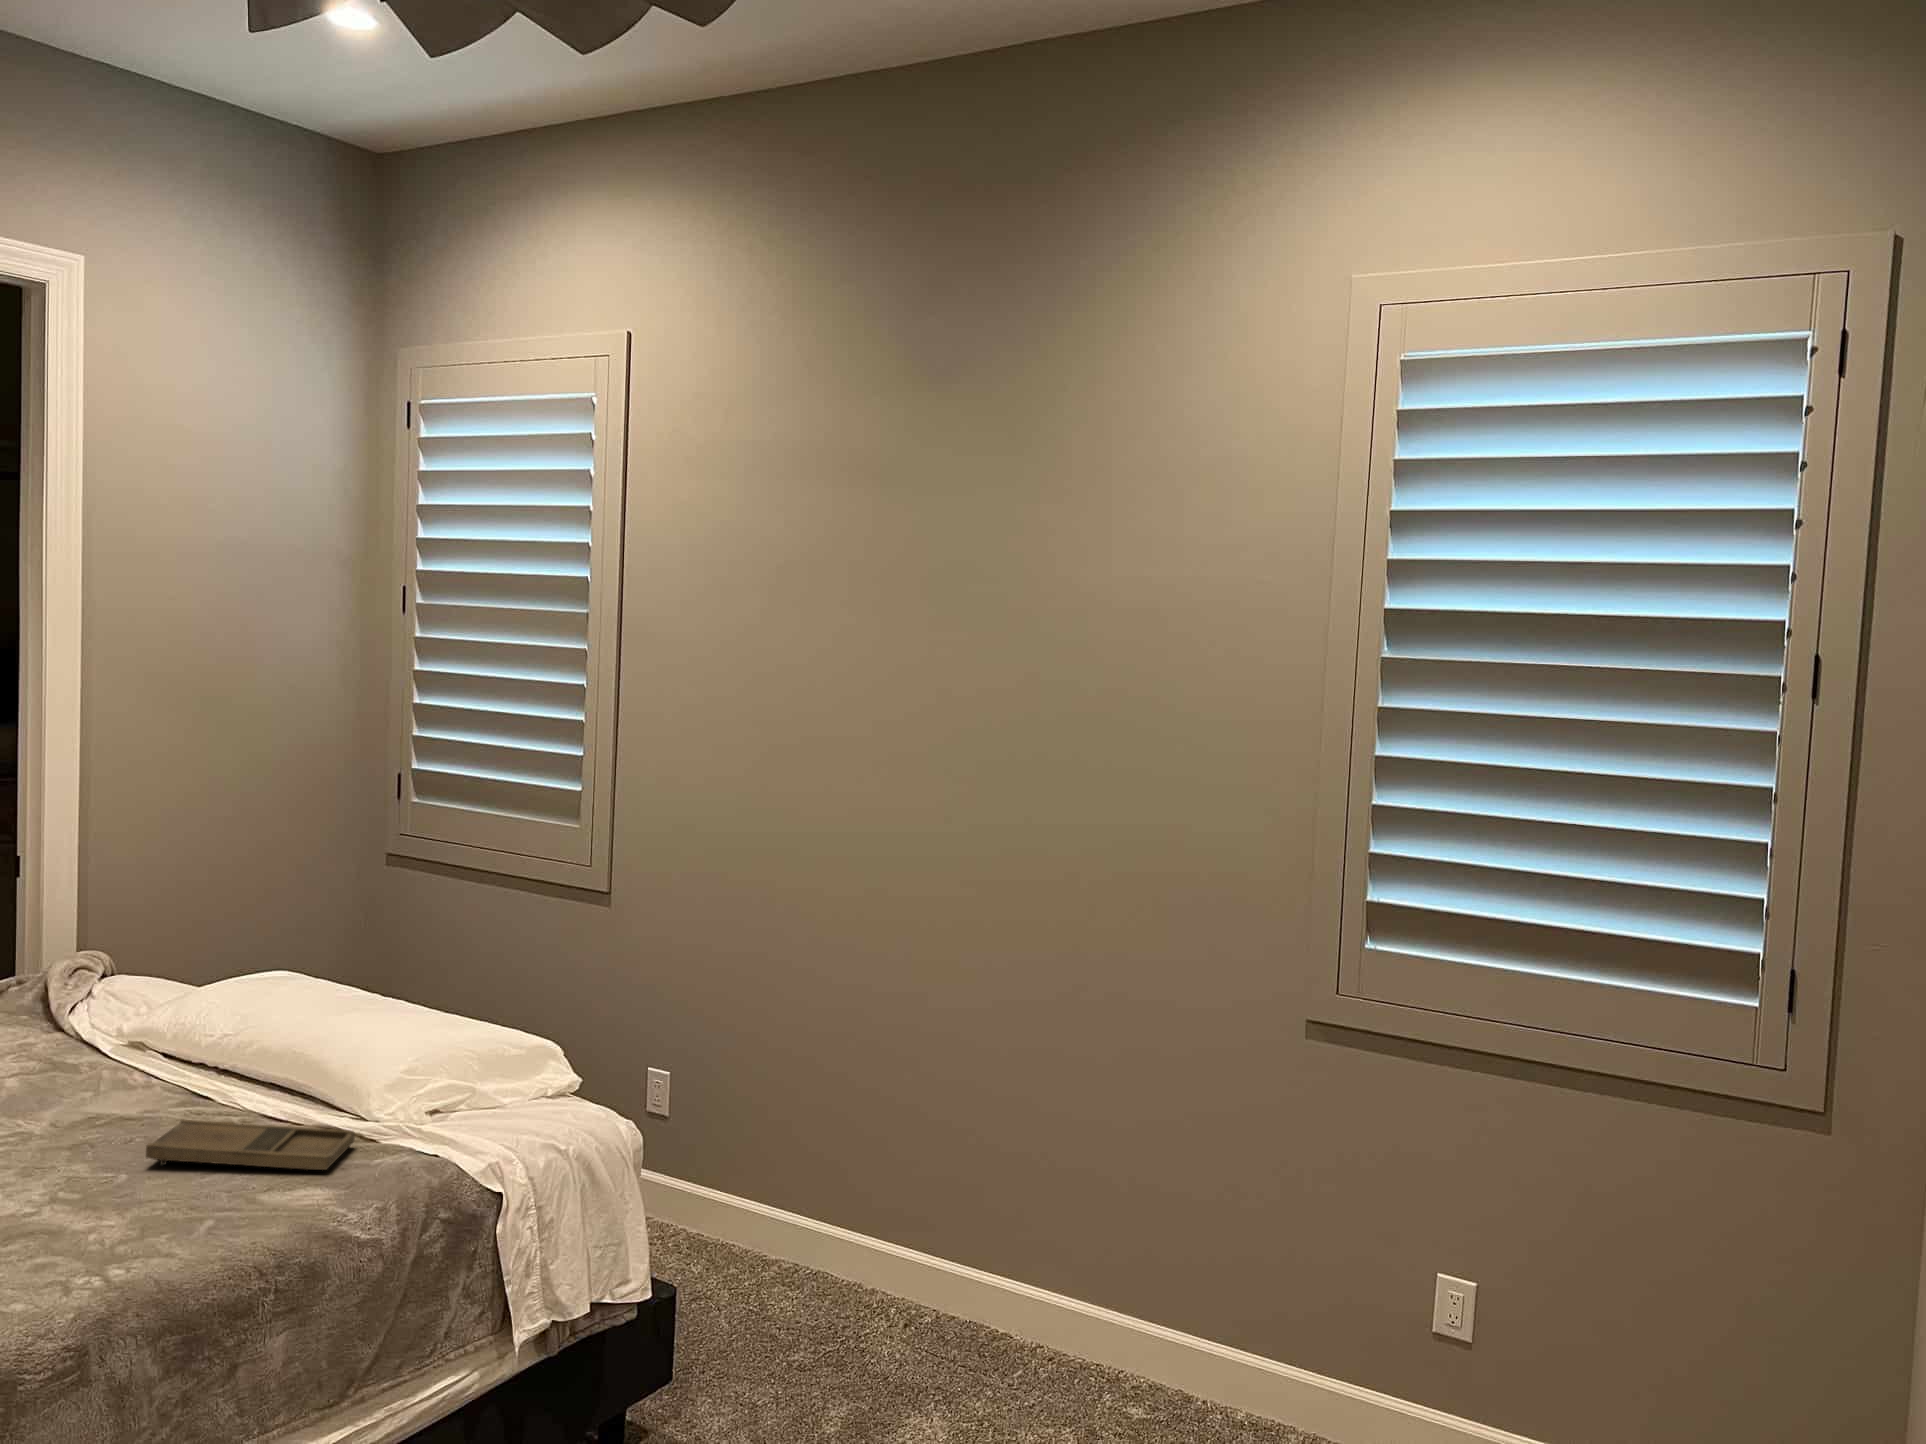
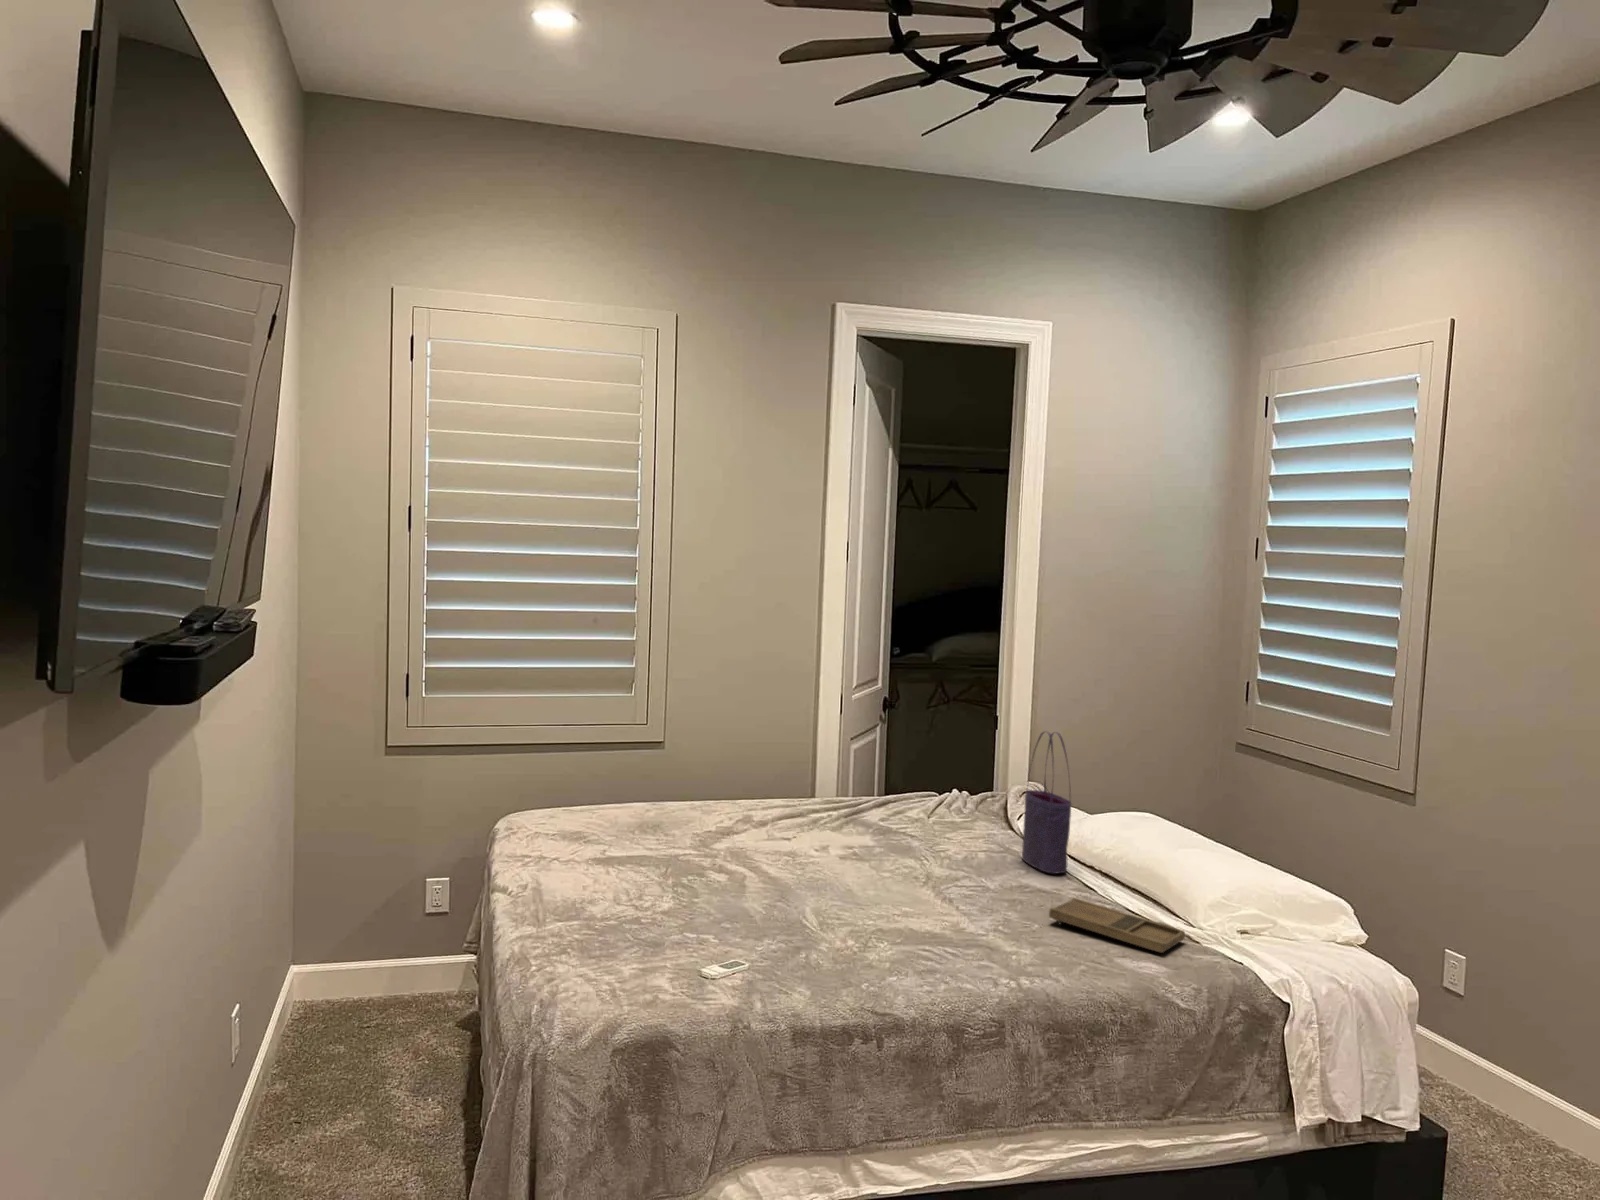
tote bag: none [84,878,165,1088] -> present [1022,732,1071,873]

